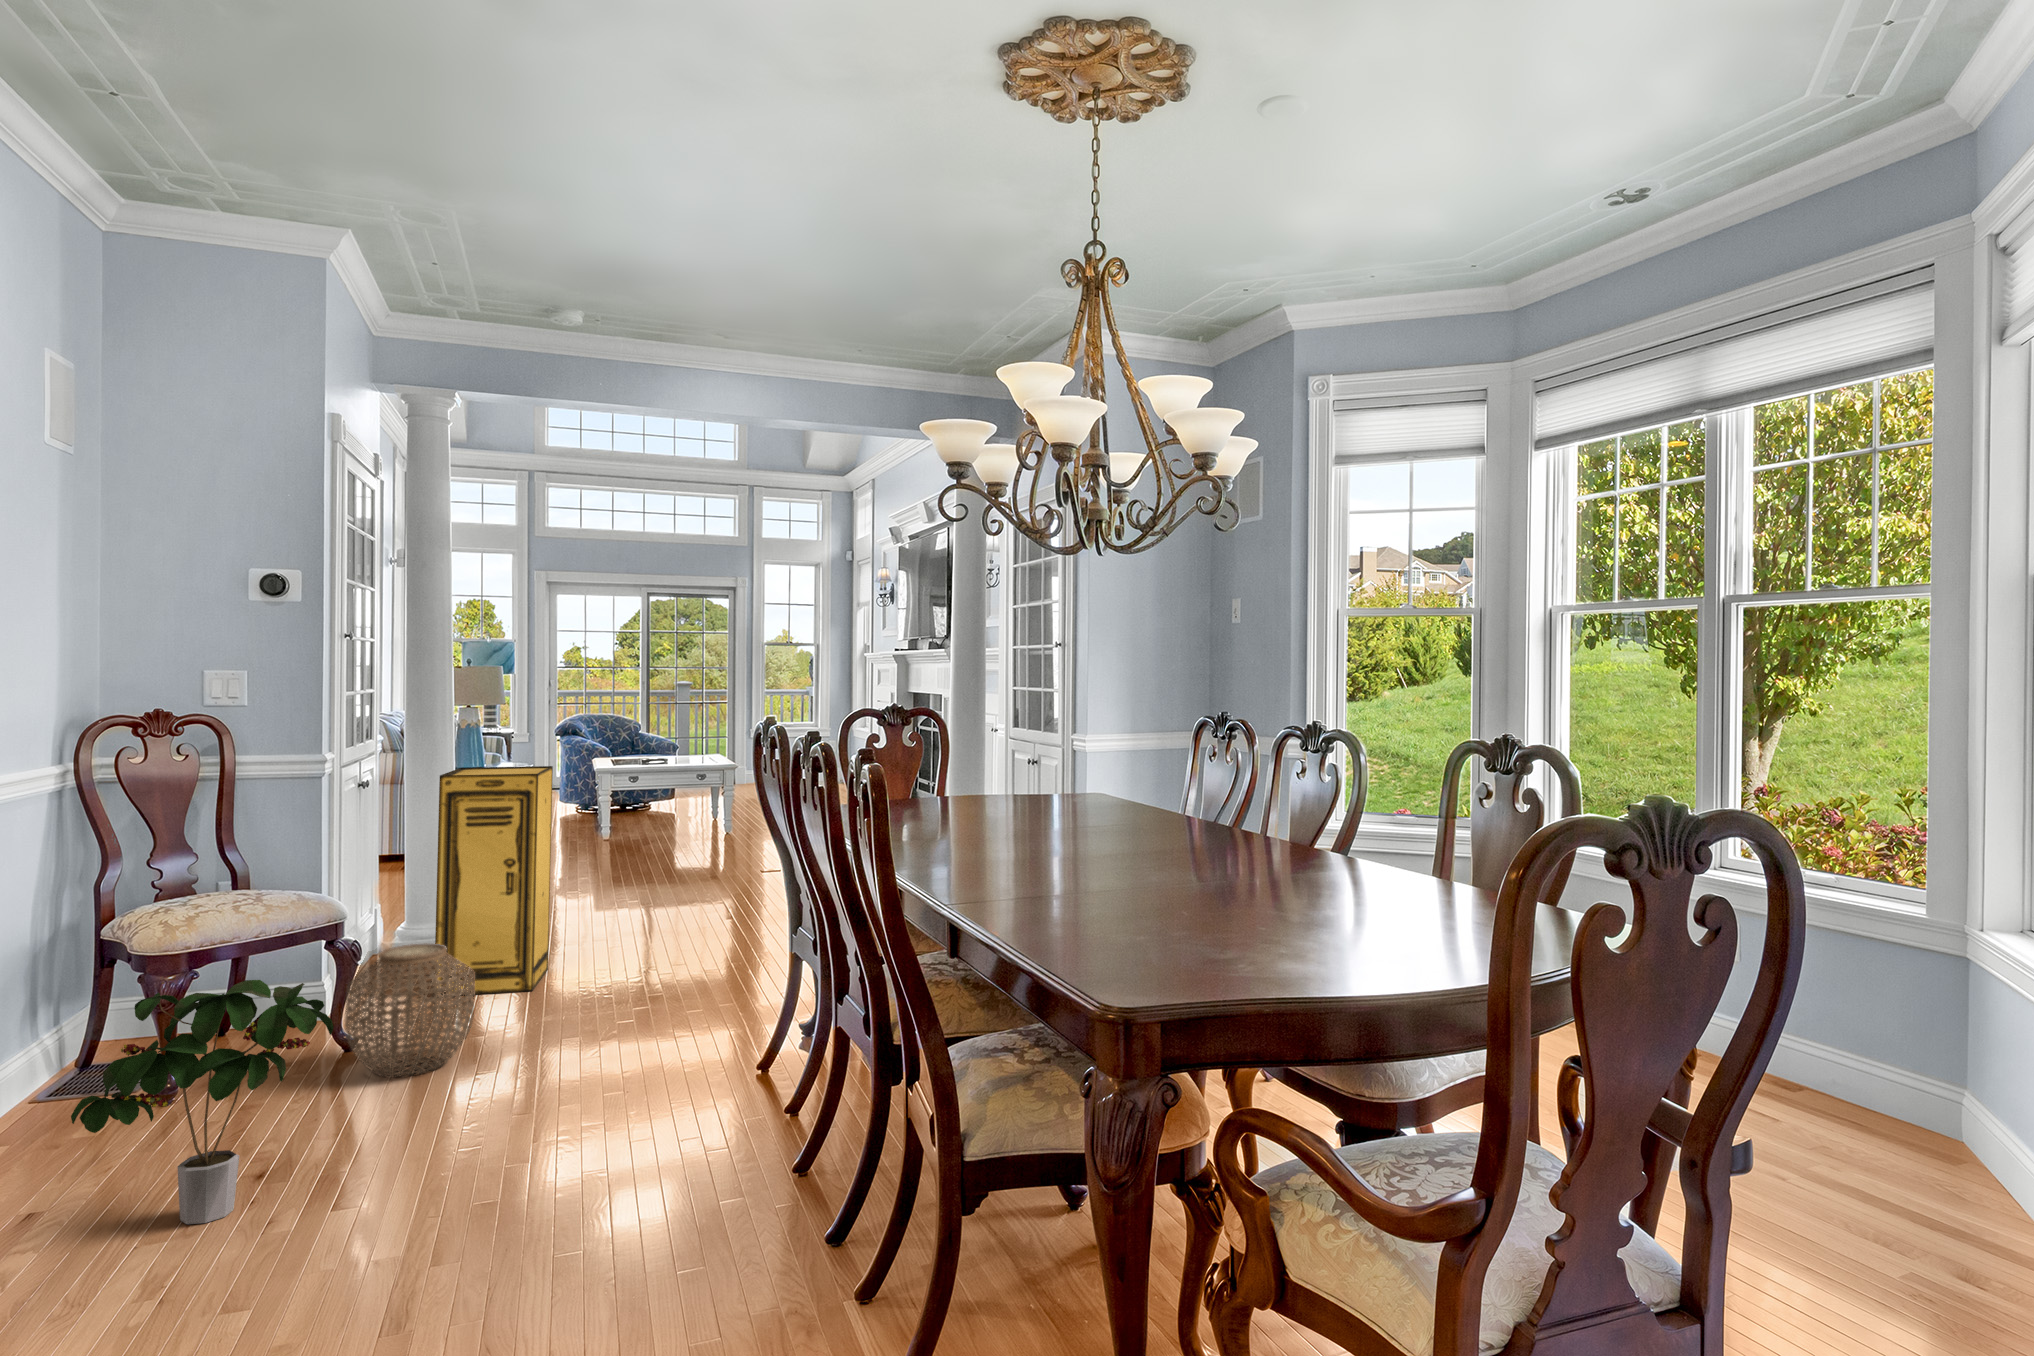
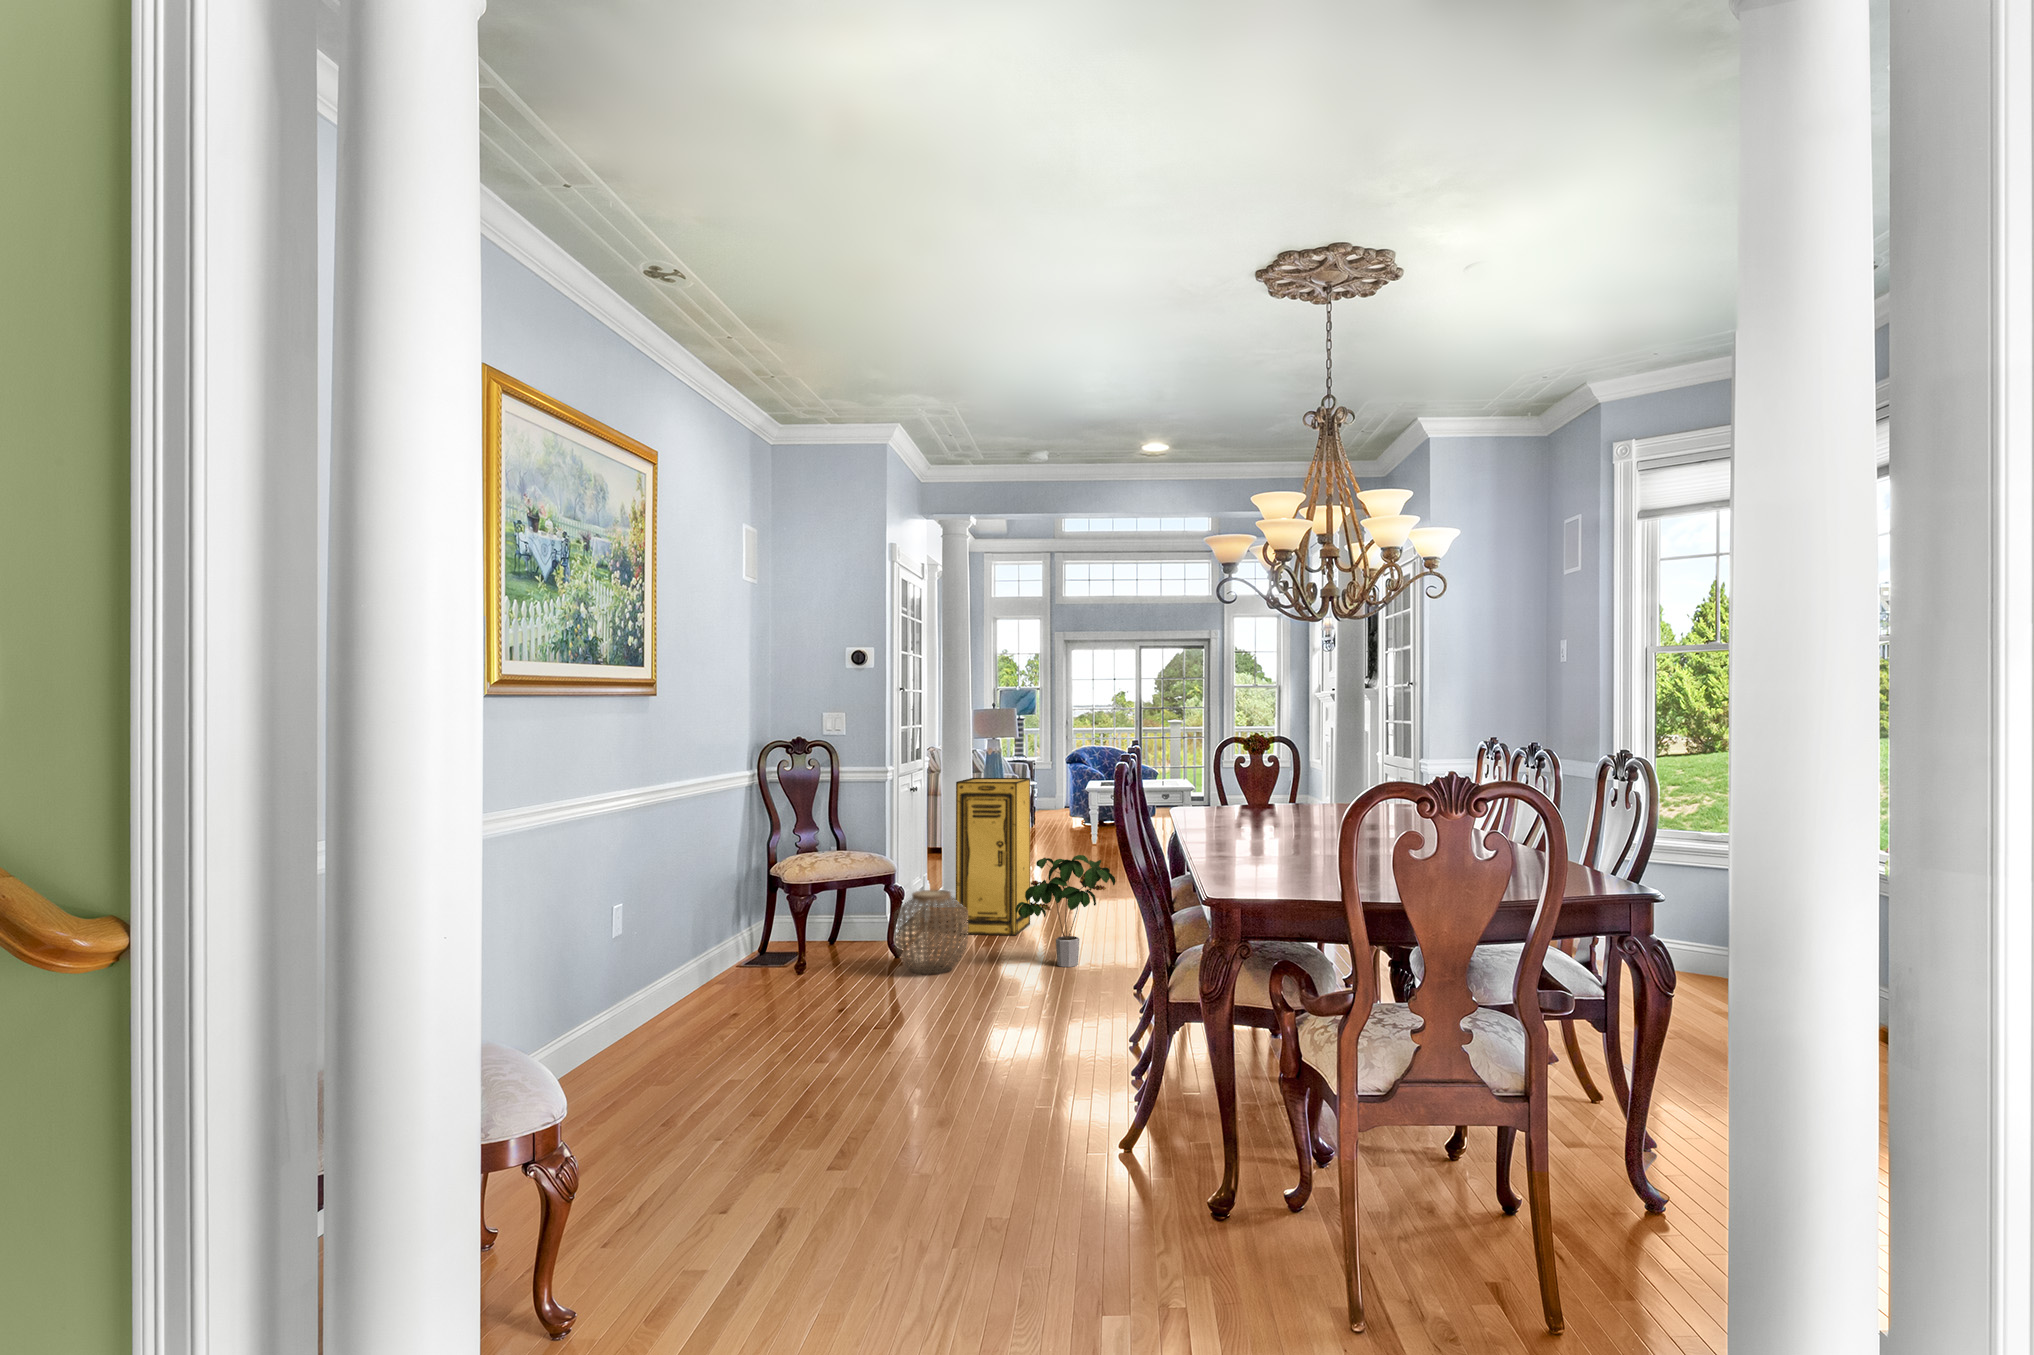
potted plant: present [71,980,334,1224] -> present [1015,855,1116,967]

